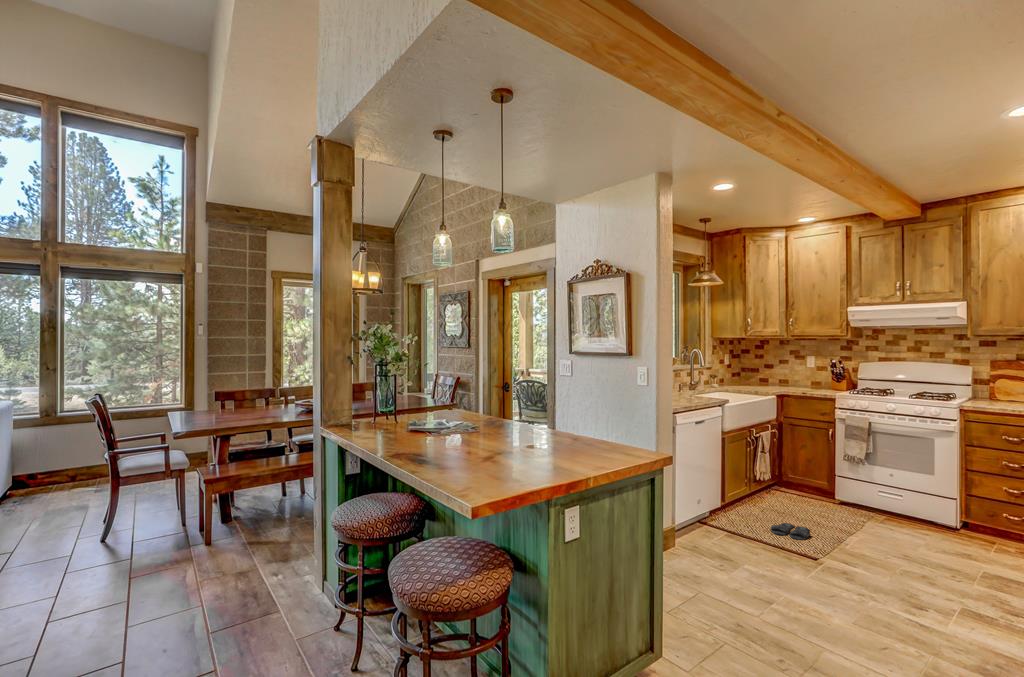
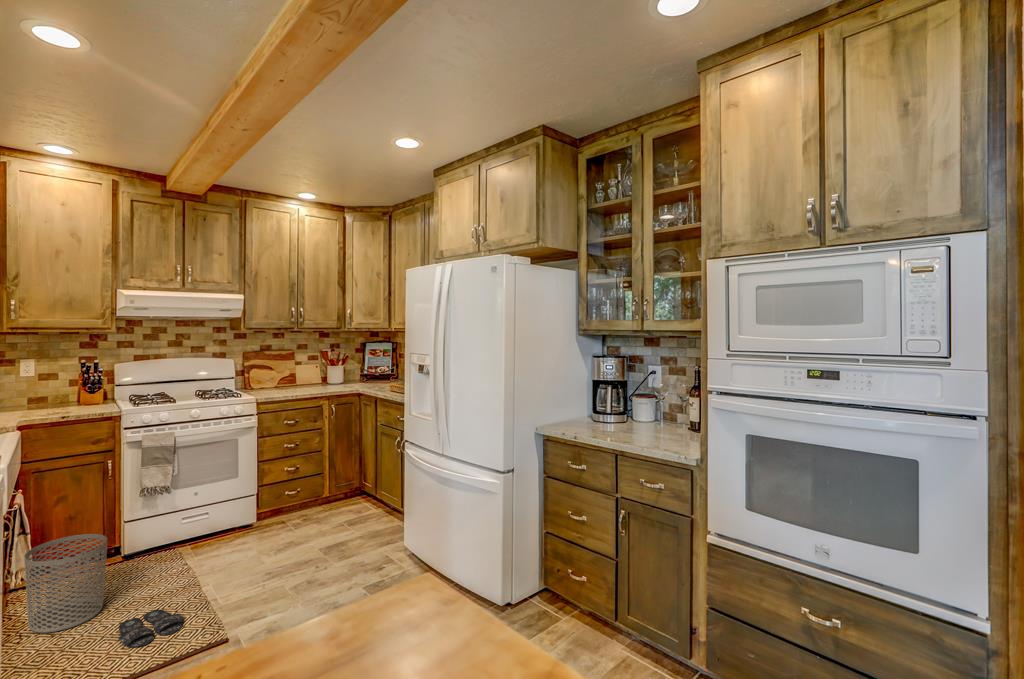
waste bin: none [754,462,796,515] -> present [25,534,107,633]

